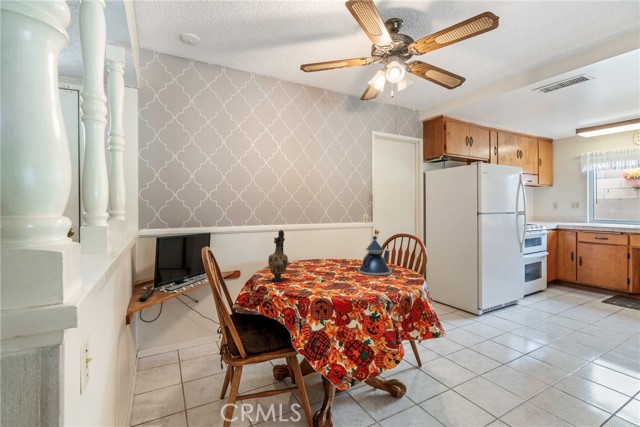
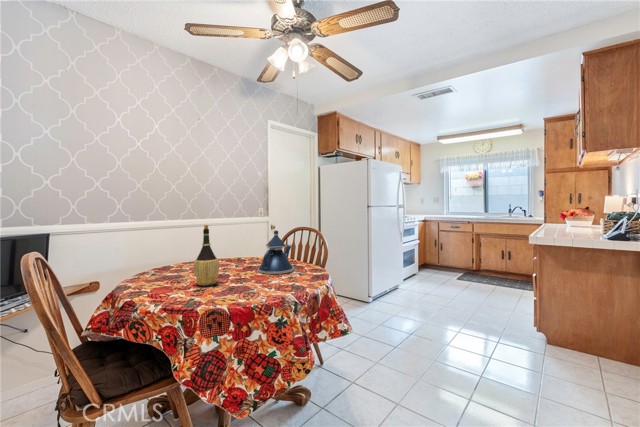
vase: present [268,230,288,281] -> none [138,226,167,293]
wine bottle: none [307,230,326,279] -> present [193,225,219,286]

